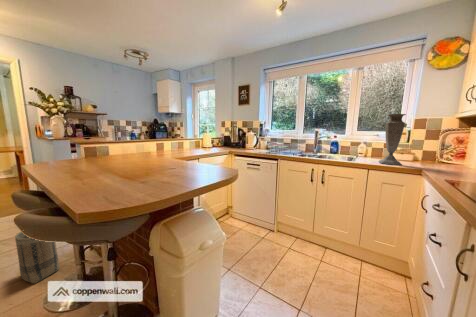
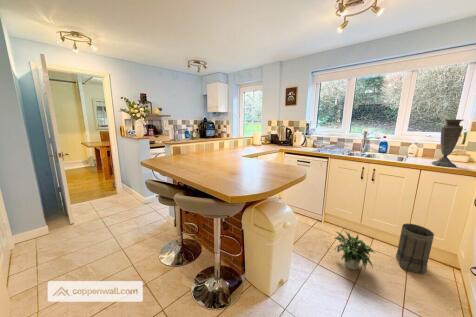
basket: present [15,232,60,284] -> present [396,224,434,274]
potted plant: none [274,241,323,291] -> present [335,232,375,270]

